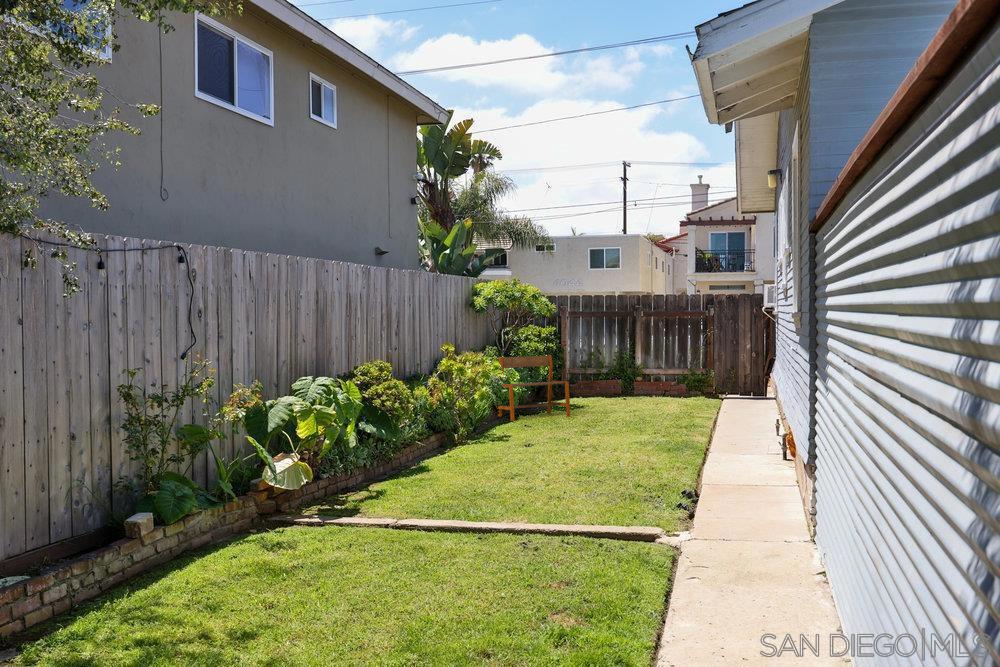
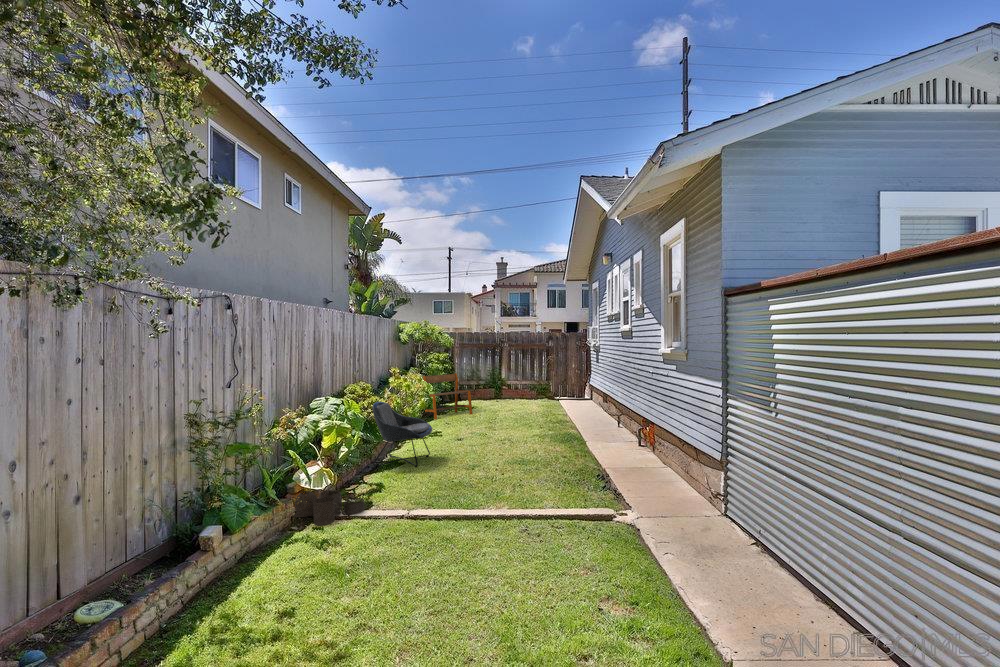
lounge chair: none [385,388,471,479] -> present [372,402,432,467]
woven basket: none [256,489,342,533] -> present [294,489,365,526]

